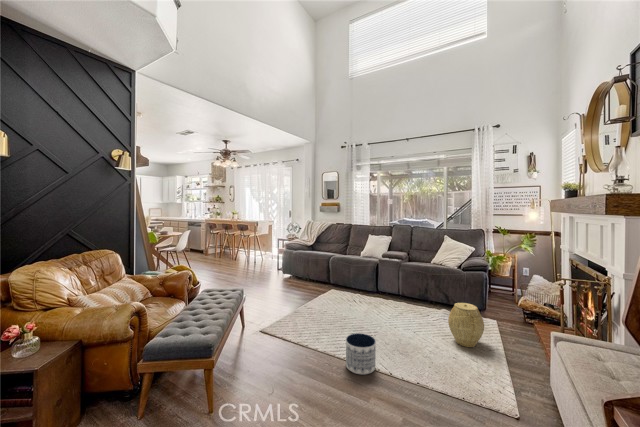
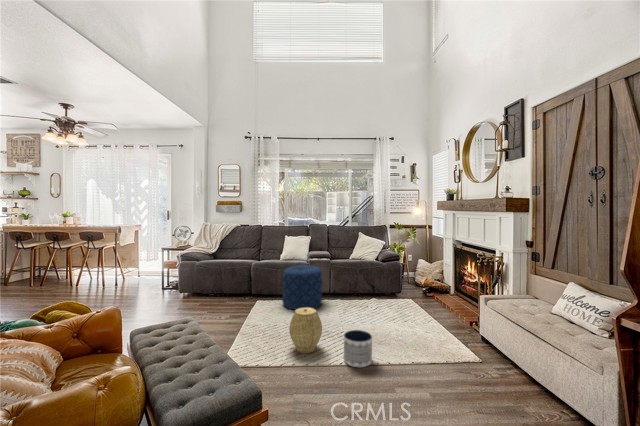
pouf: none [345,263,384,306] -> present [282,265,322,310]
woven basket: present [448,303,484,347] -> present [289,308,322,353]

